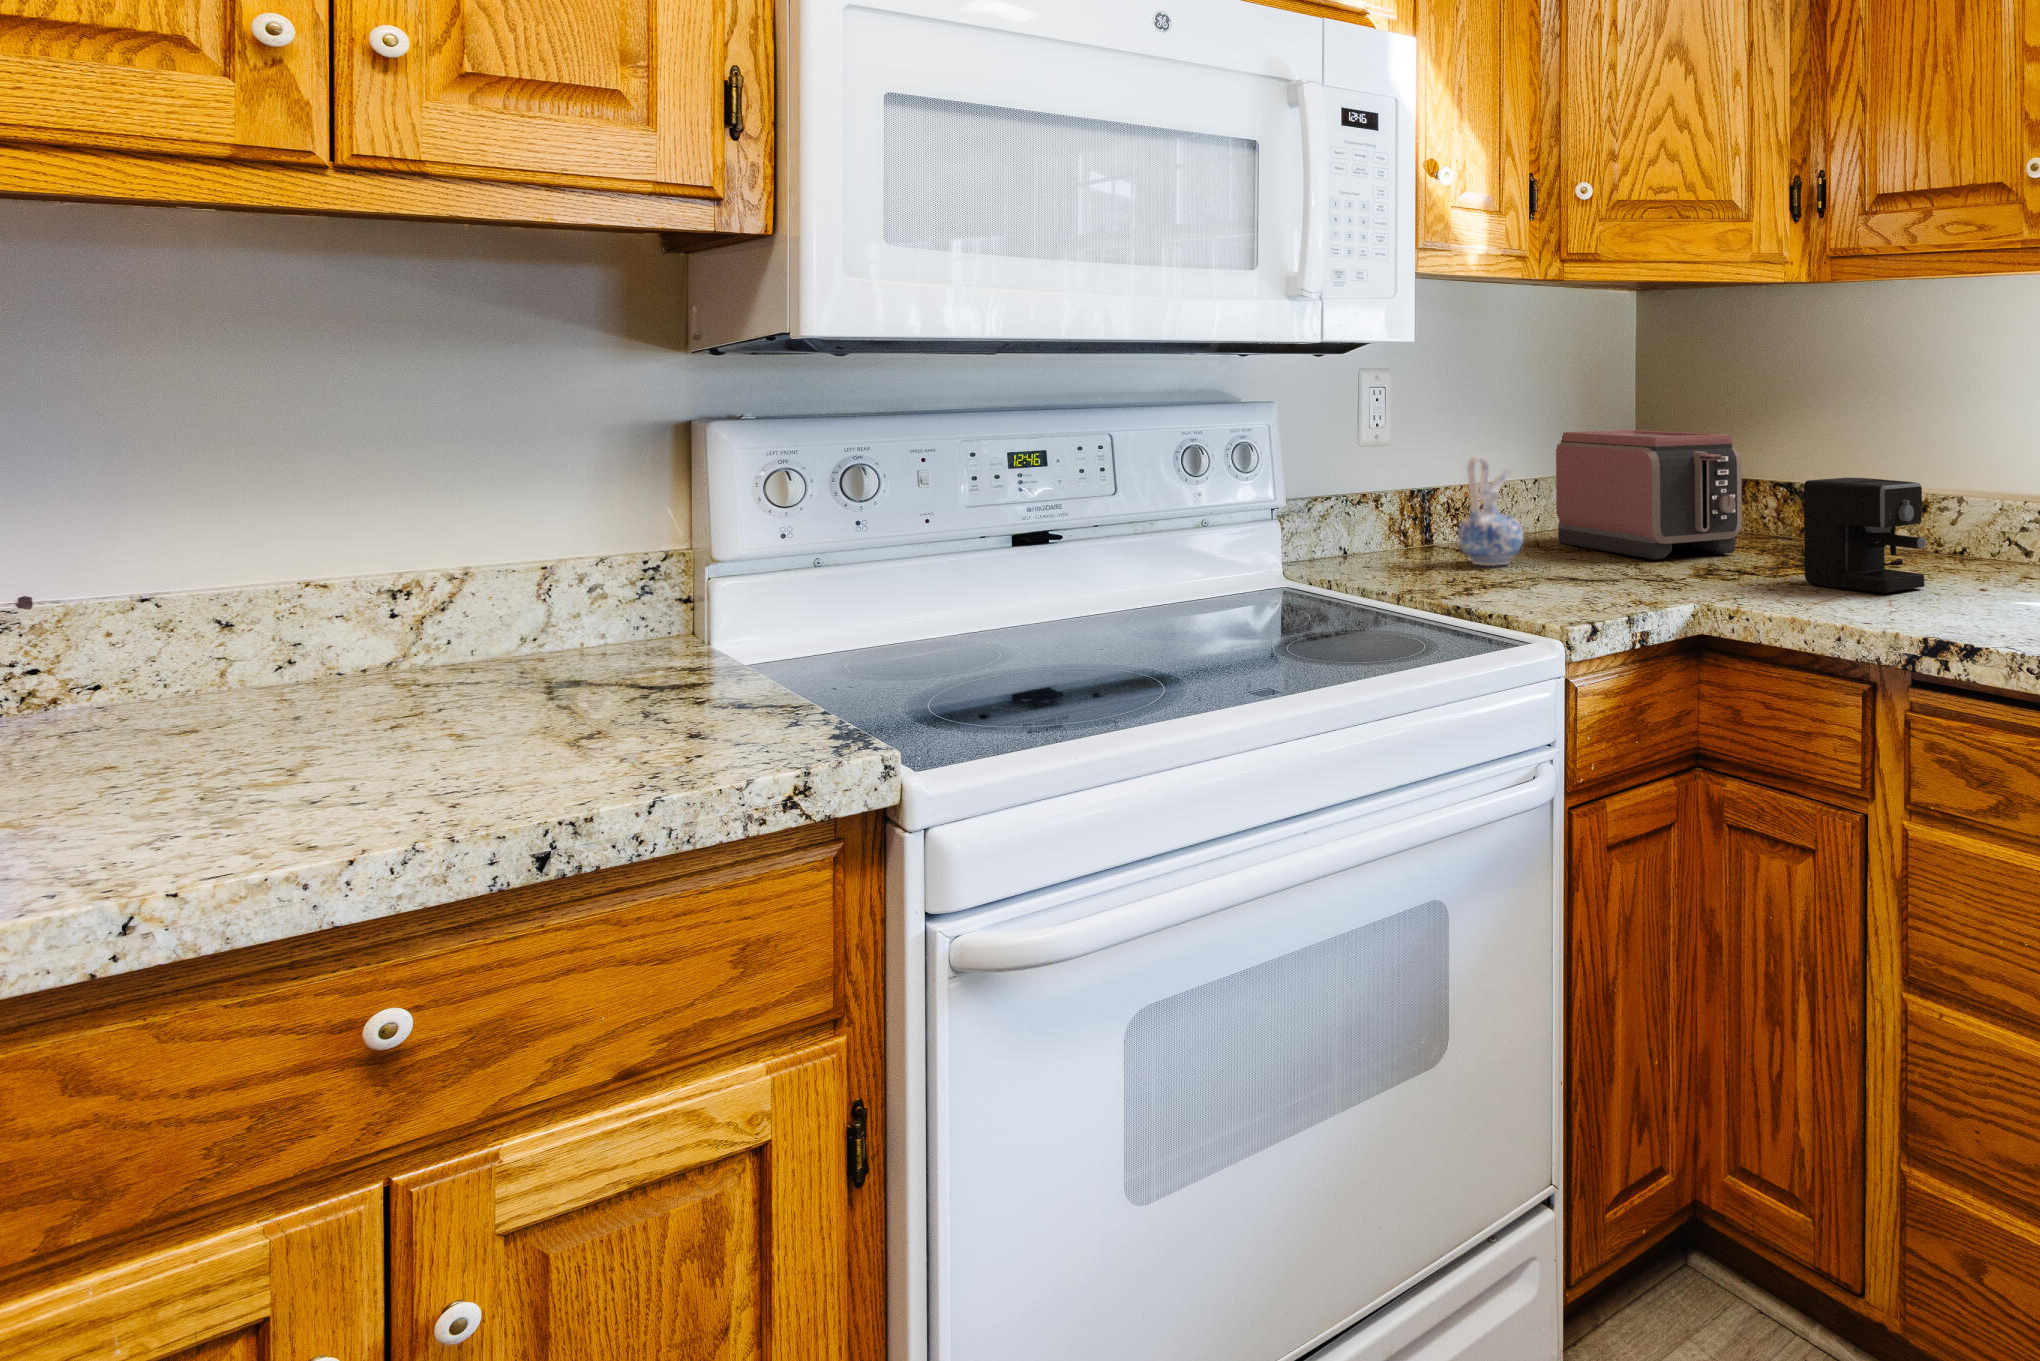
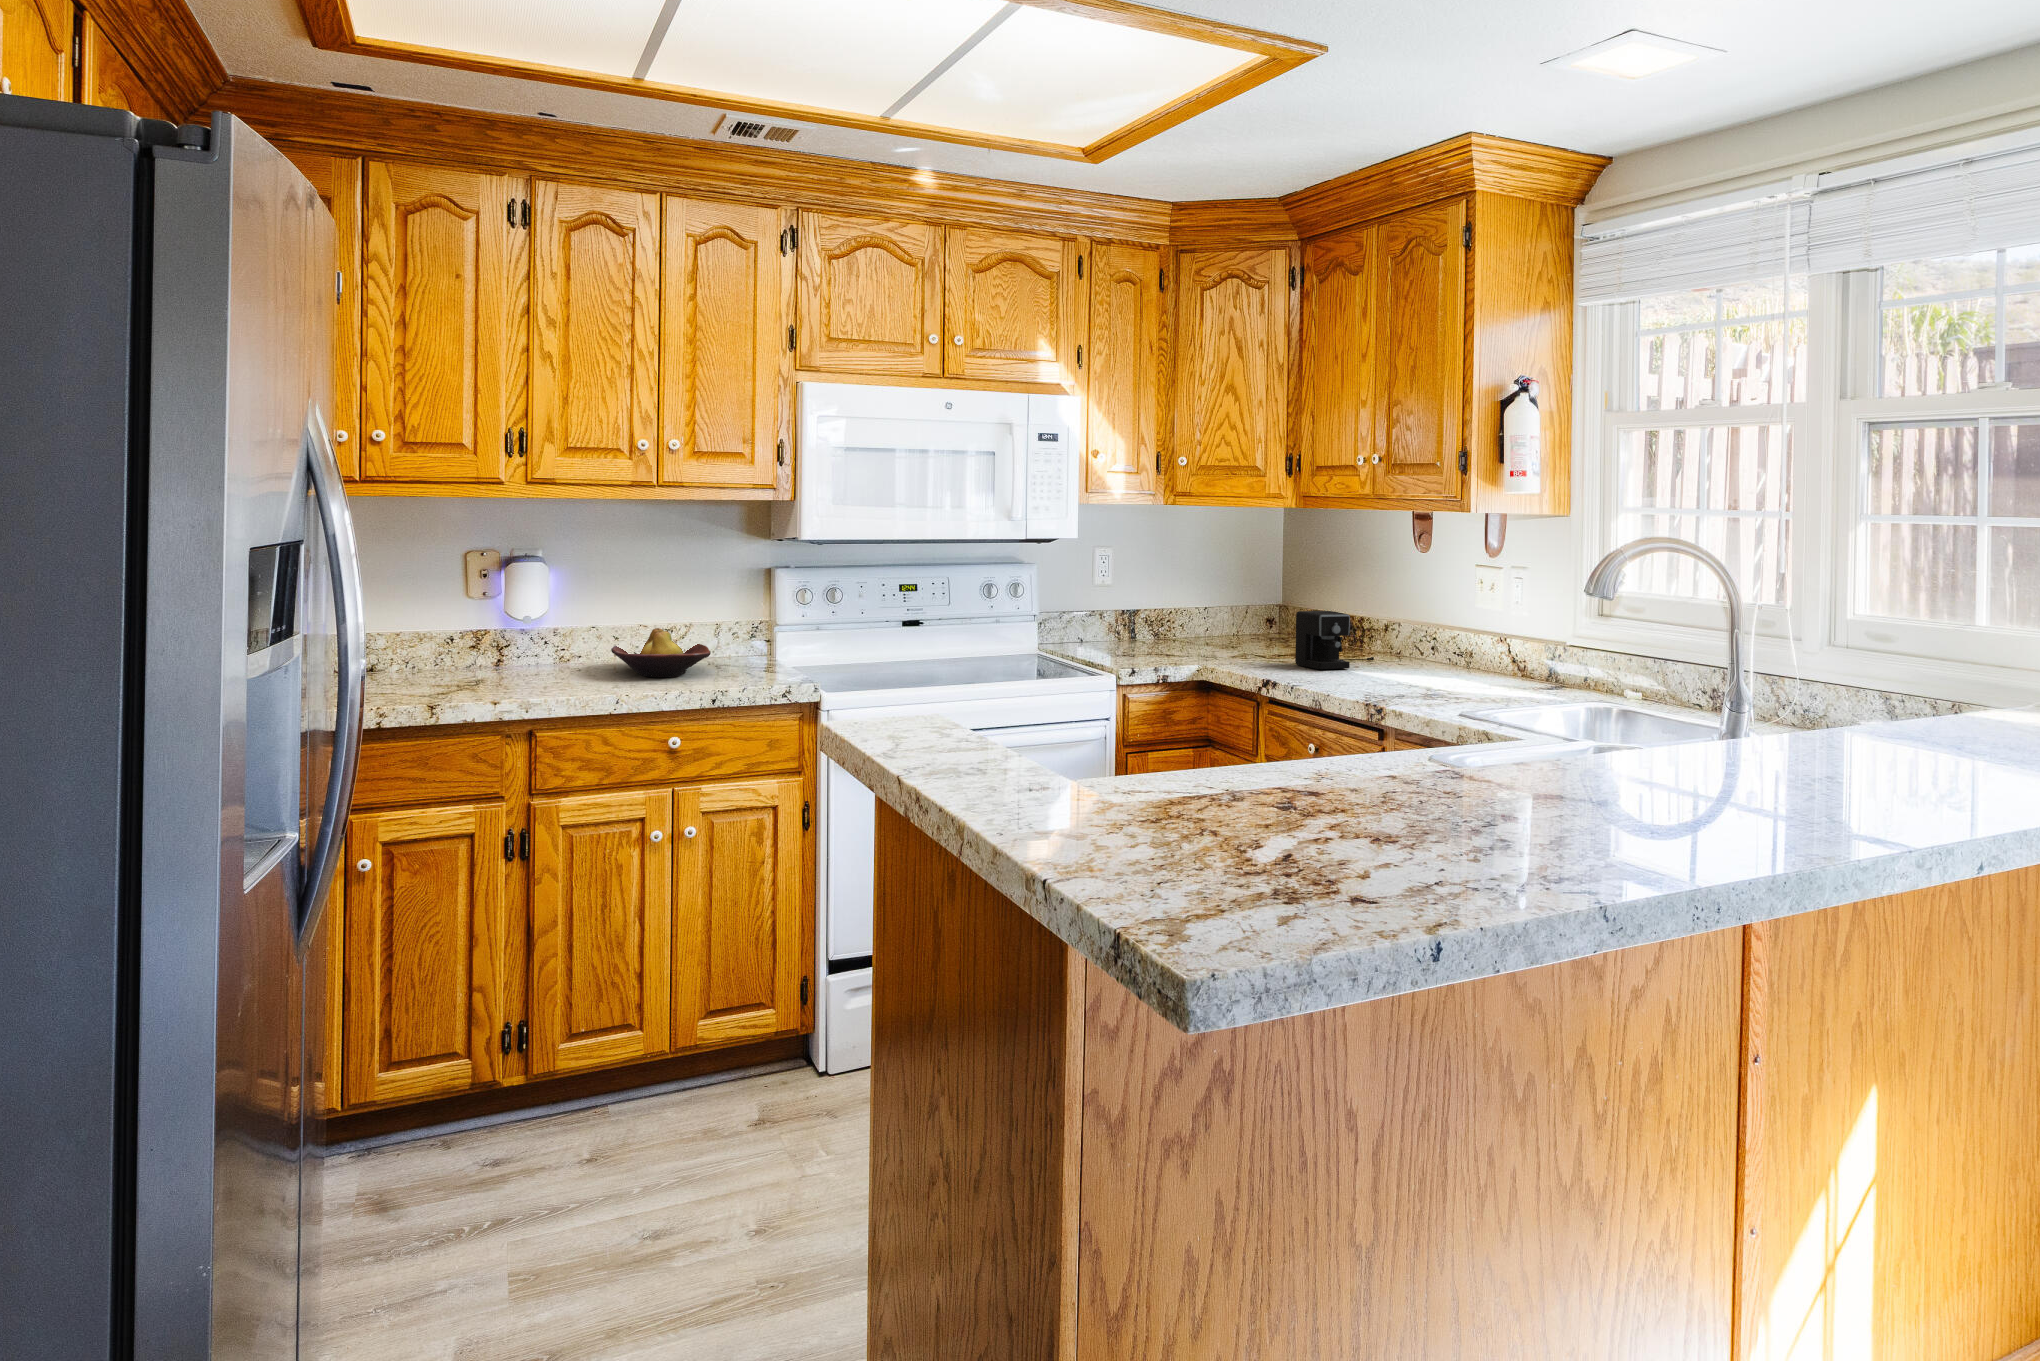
toaster: present [1556,430,1742,560] -> none [1220,581,1305,652]
ceramic pitcher: present [1458,456,1523,566] -> none [1142,592,1177,650]
fruit bowl: none [207,595,530,747] -> present [611,628,710,677]

